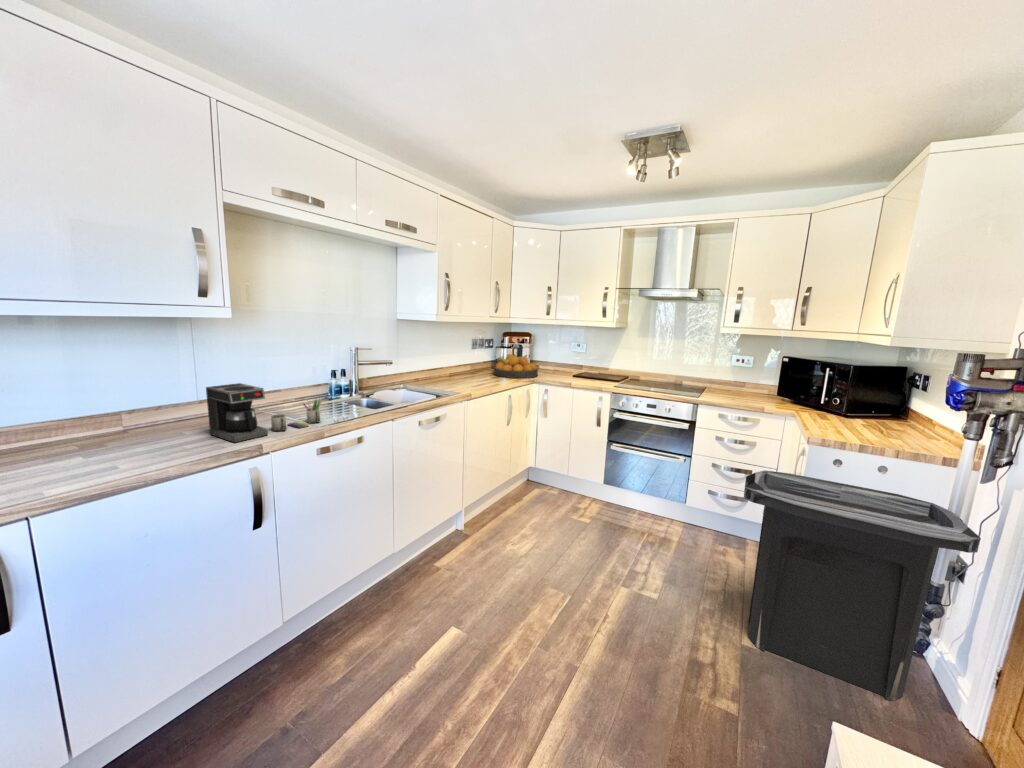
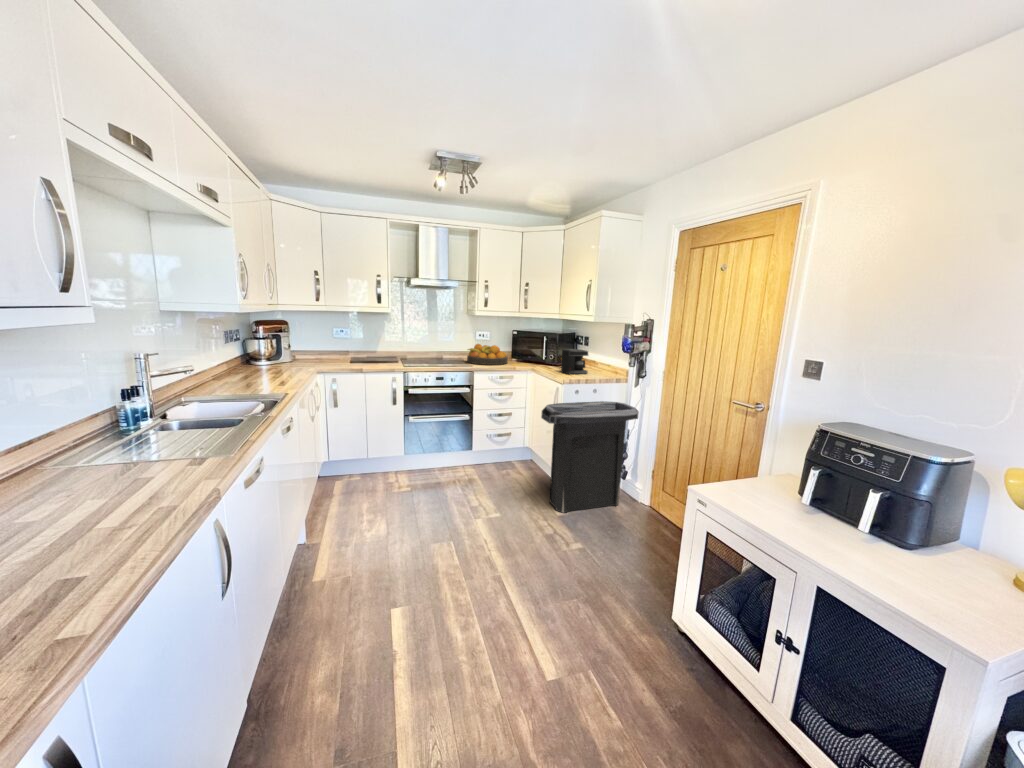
fruit bowl: present [493,354,538,378] -> present [467,344,508,365]
coffee maker: present [206,383,321,443] -> present [561,349,588,374]

